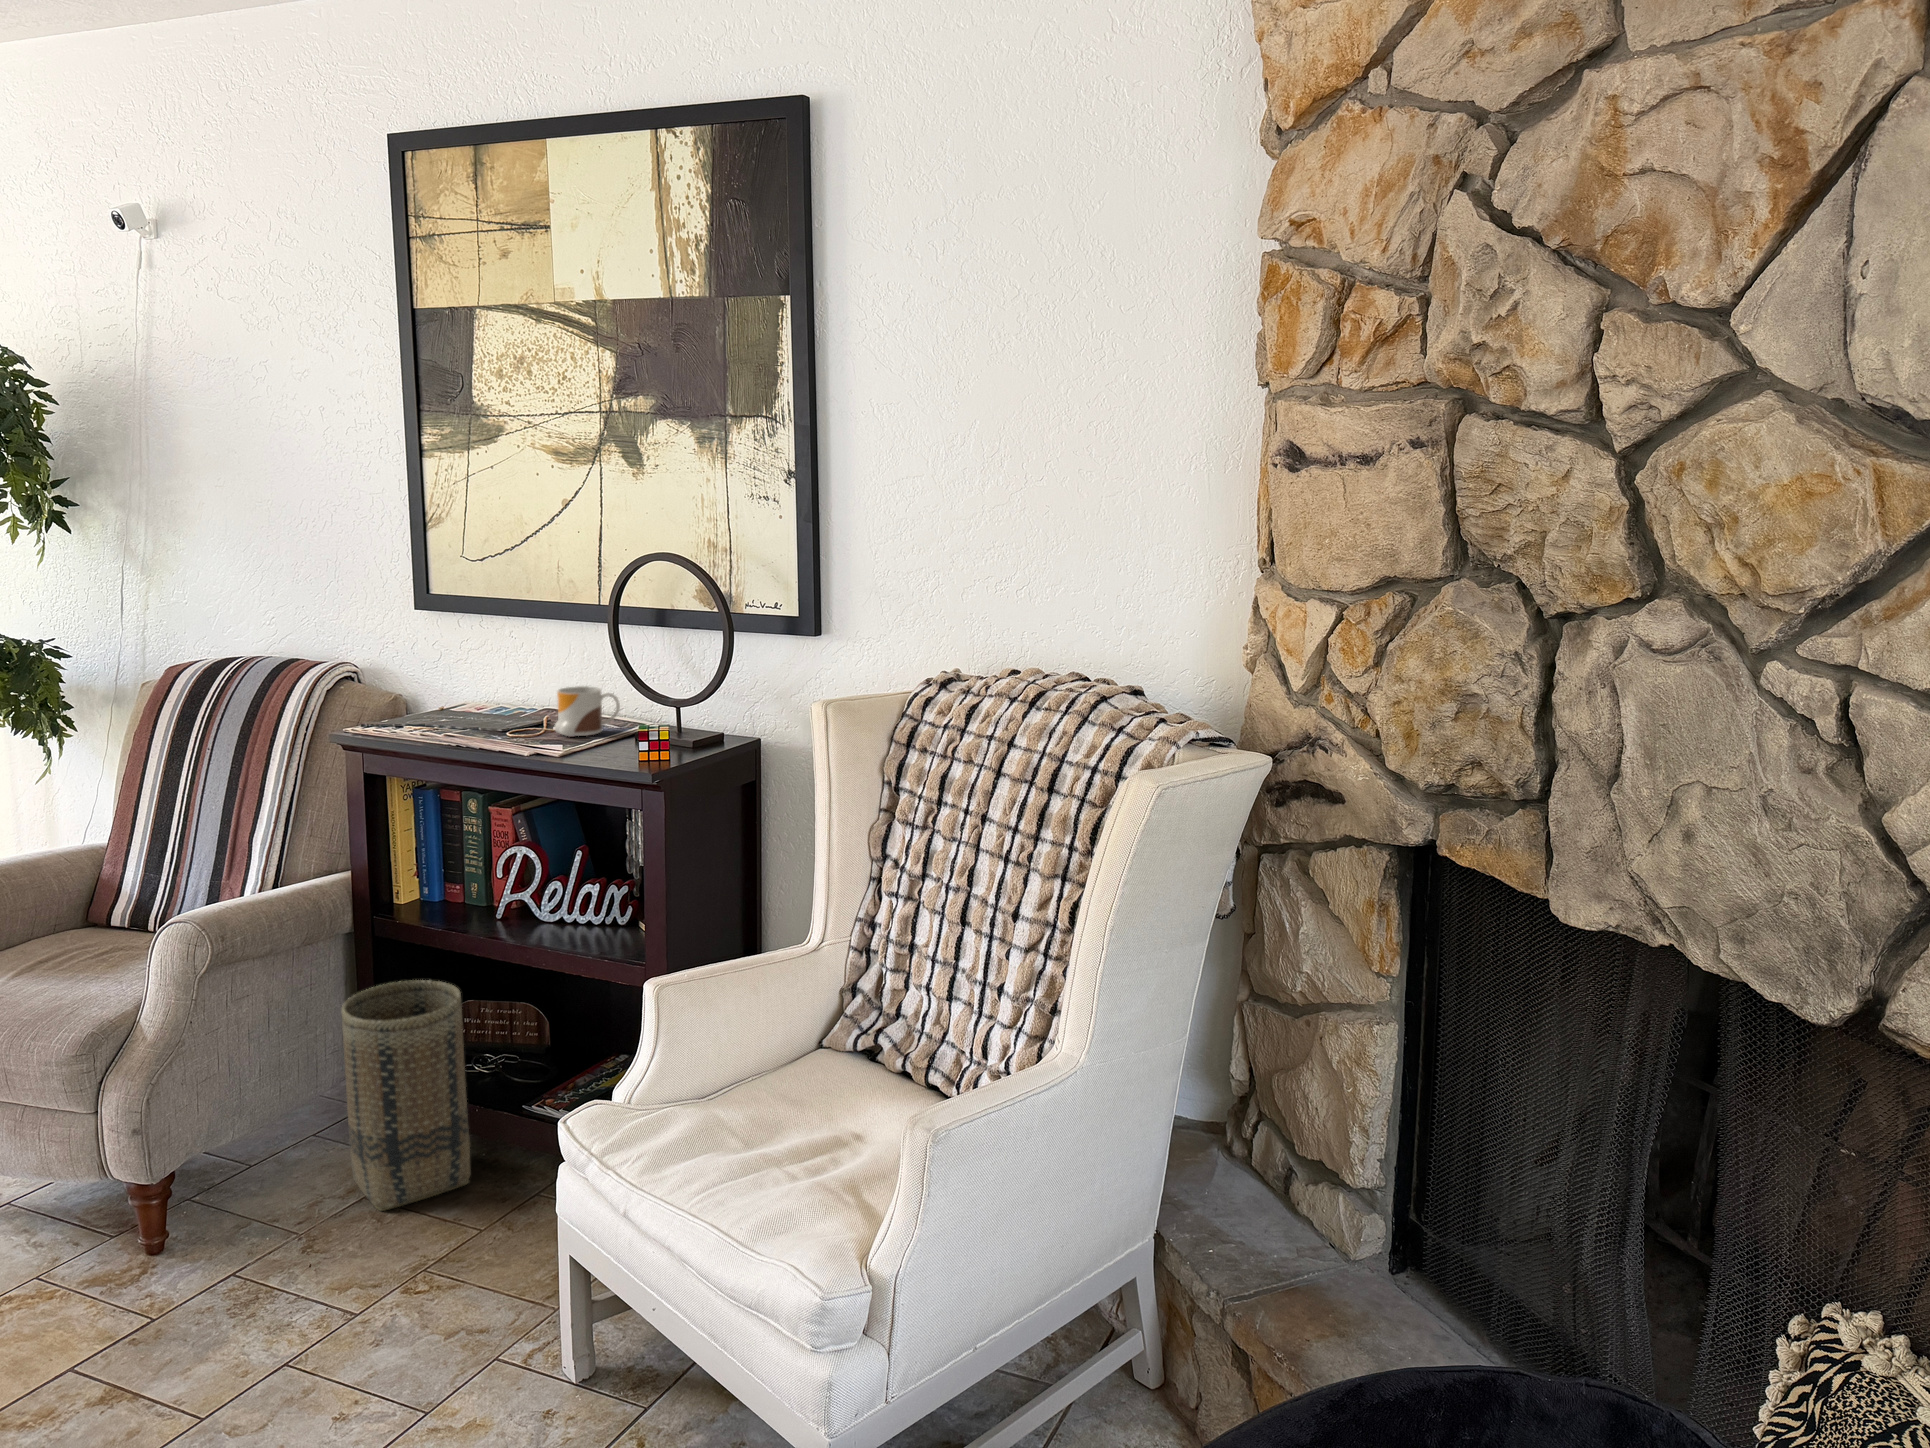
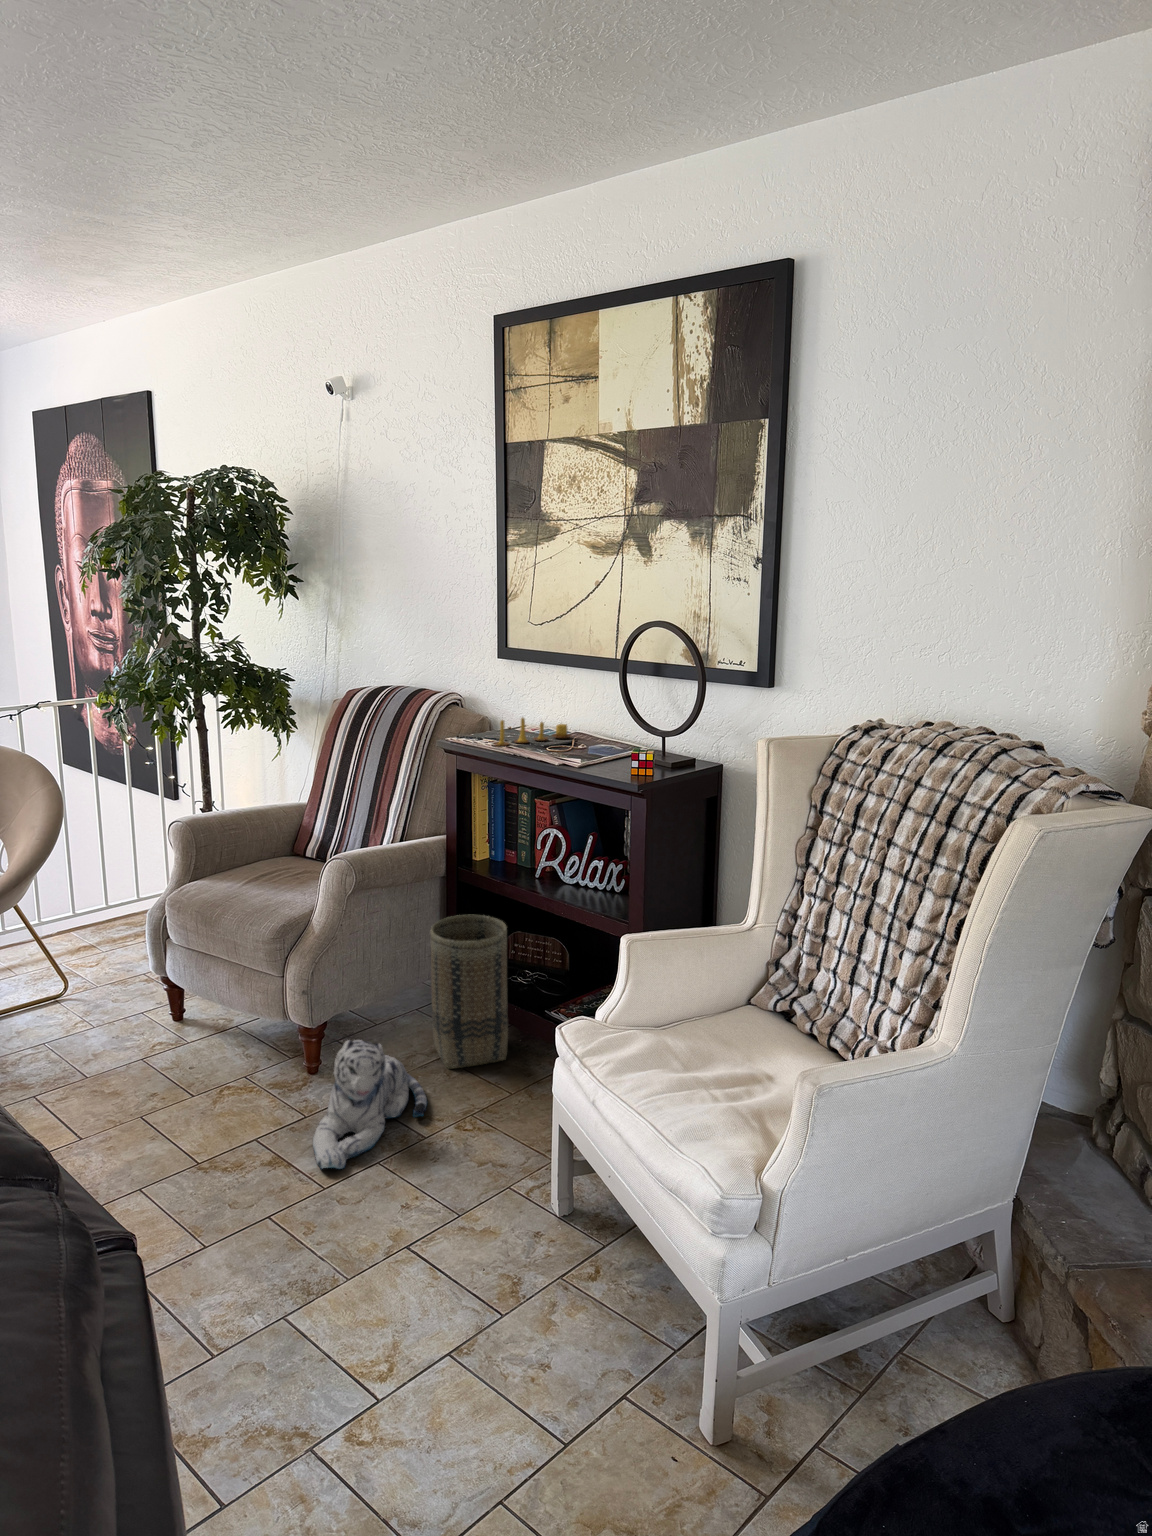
mug: present [554,686,620,737] -> none [579,717,625,753]
candle: none [424,689,538,735] -> present [494,718,571,746]
plush toy: none [172,1186,355,1395] -> present [313,1040,427,1169]

